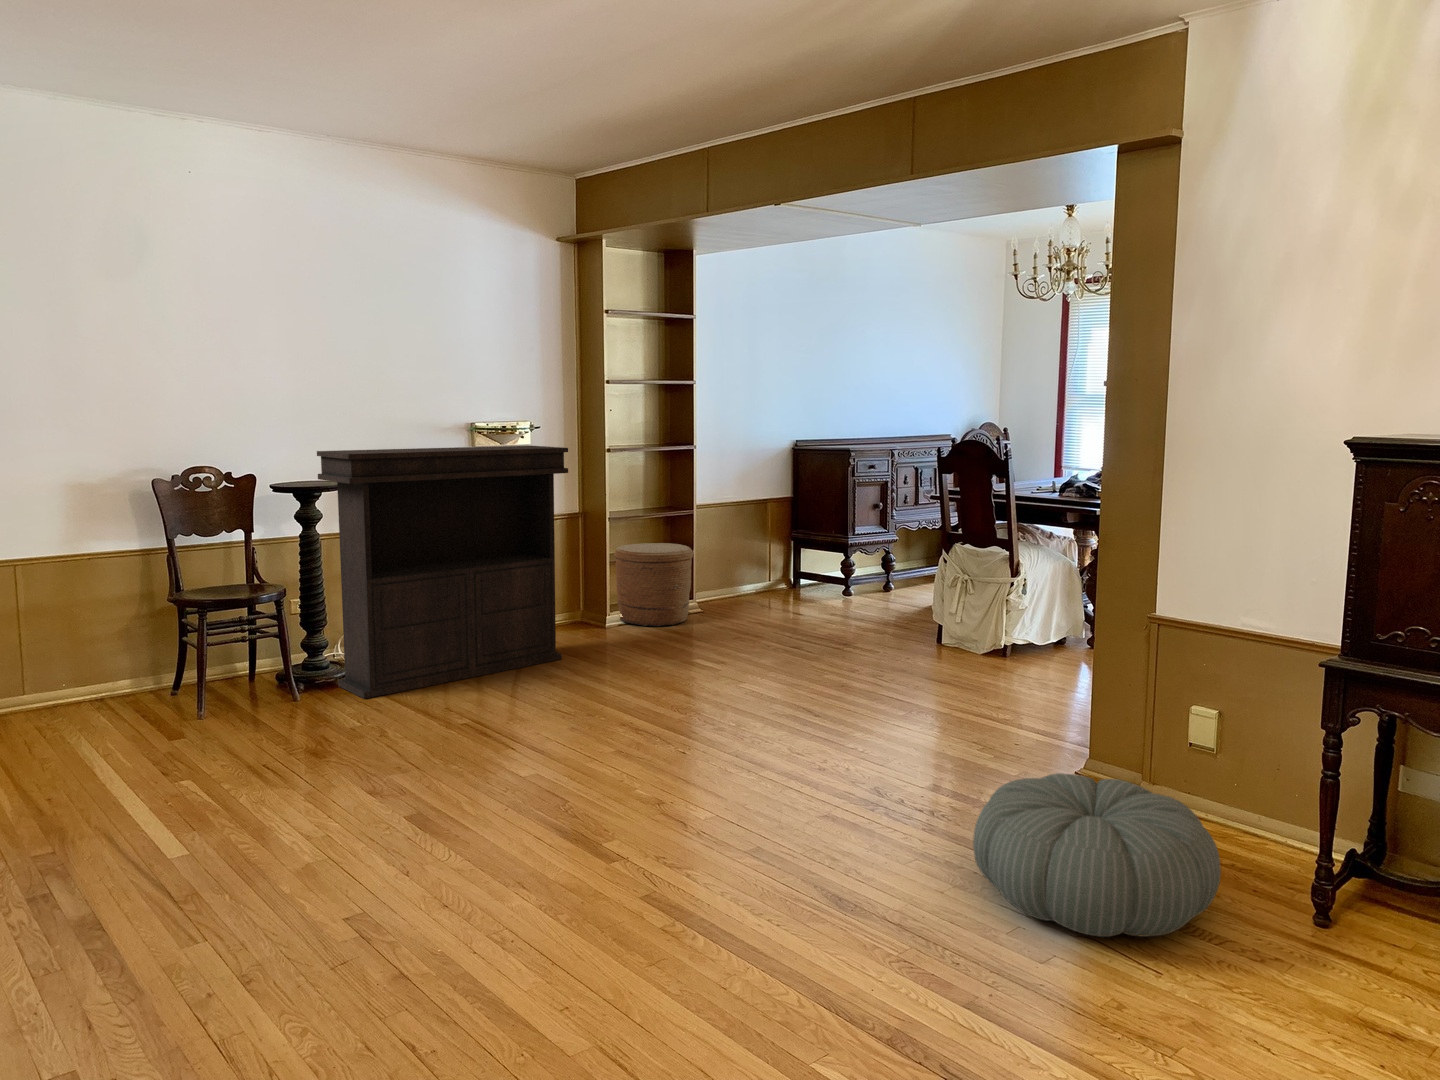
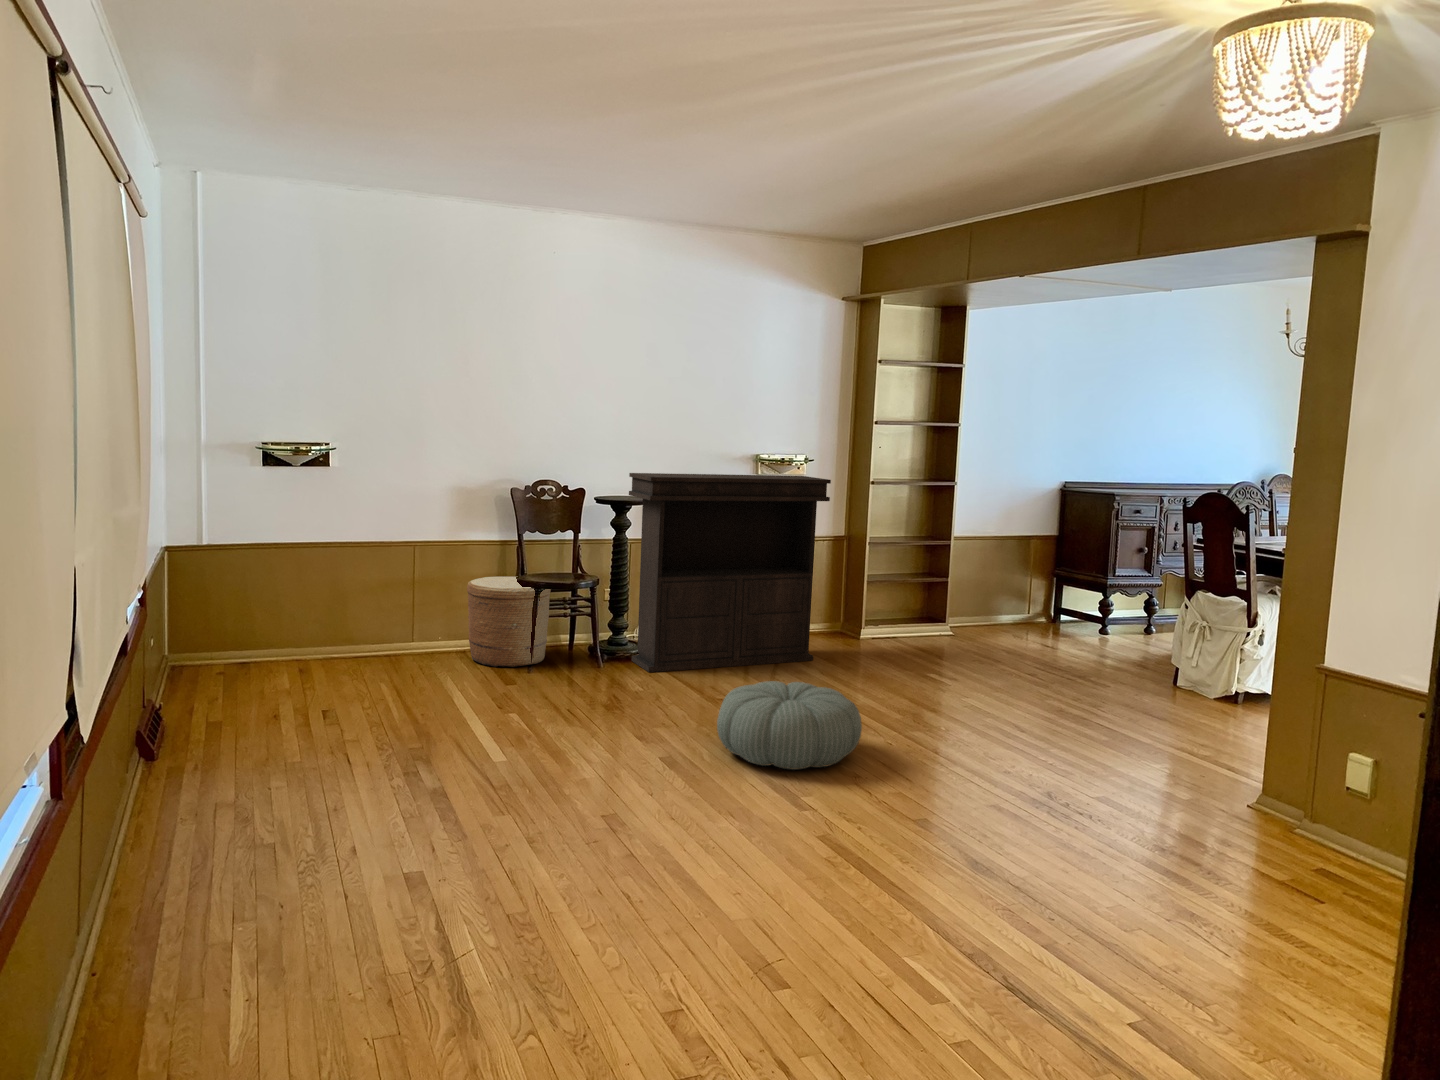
woven basket: present [614,543,693,626] -> present [467,577,551,667]
pouf: present [973,773,1221,937] -> present [717,681,862,770]

